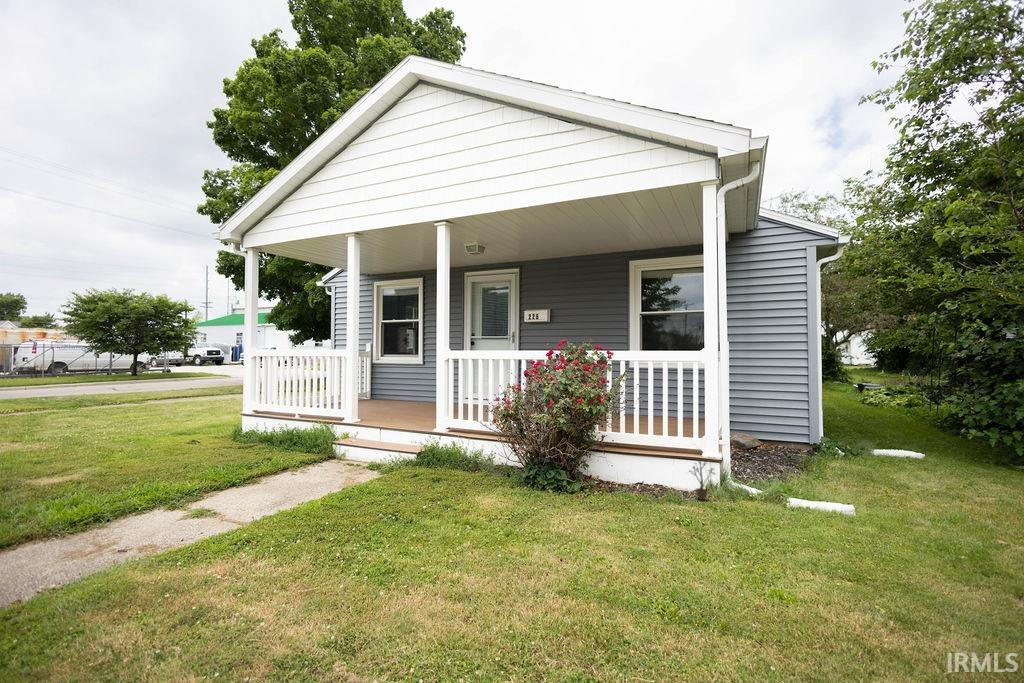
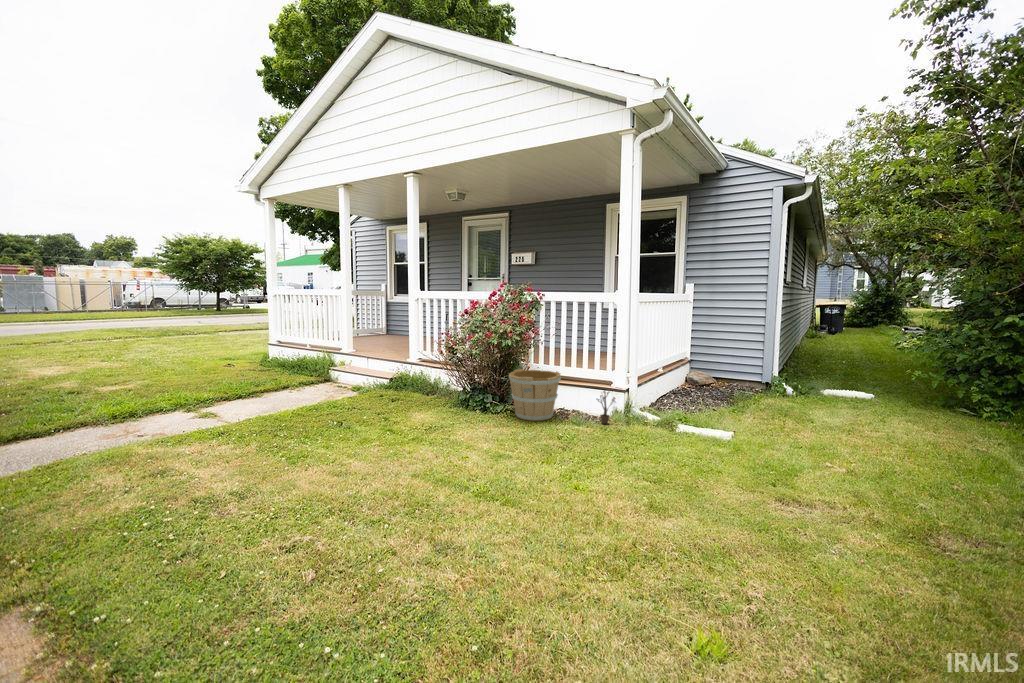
wooden bucket: none [585,438,646,500] -> present [509,369,561,421]

